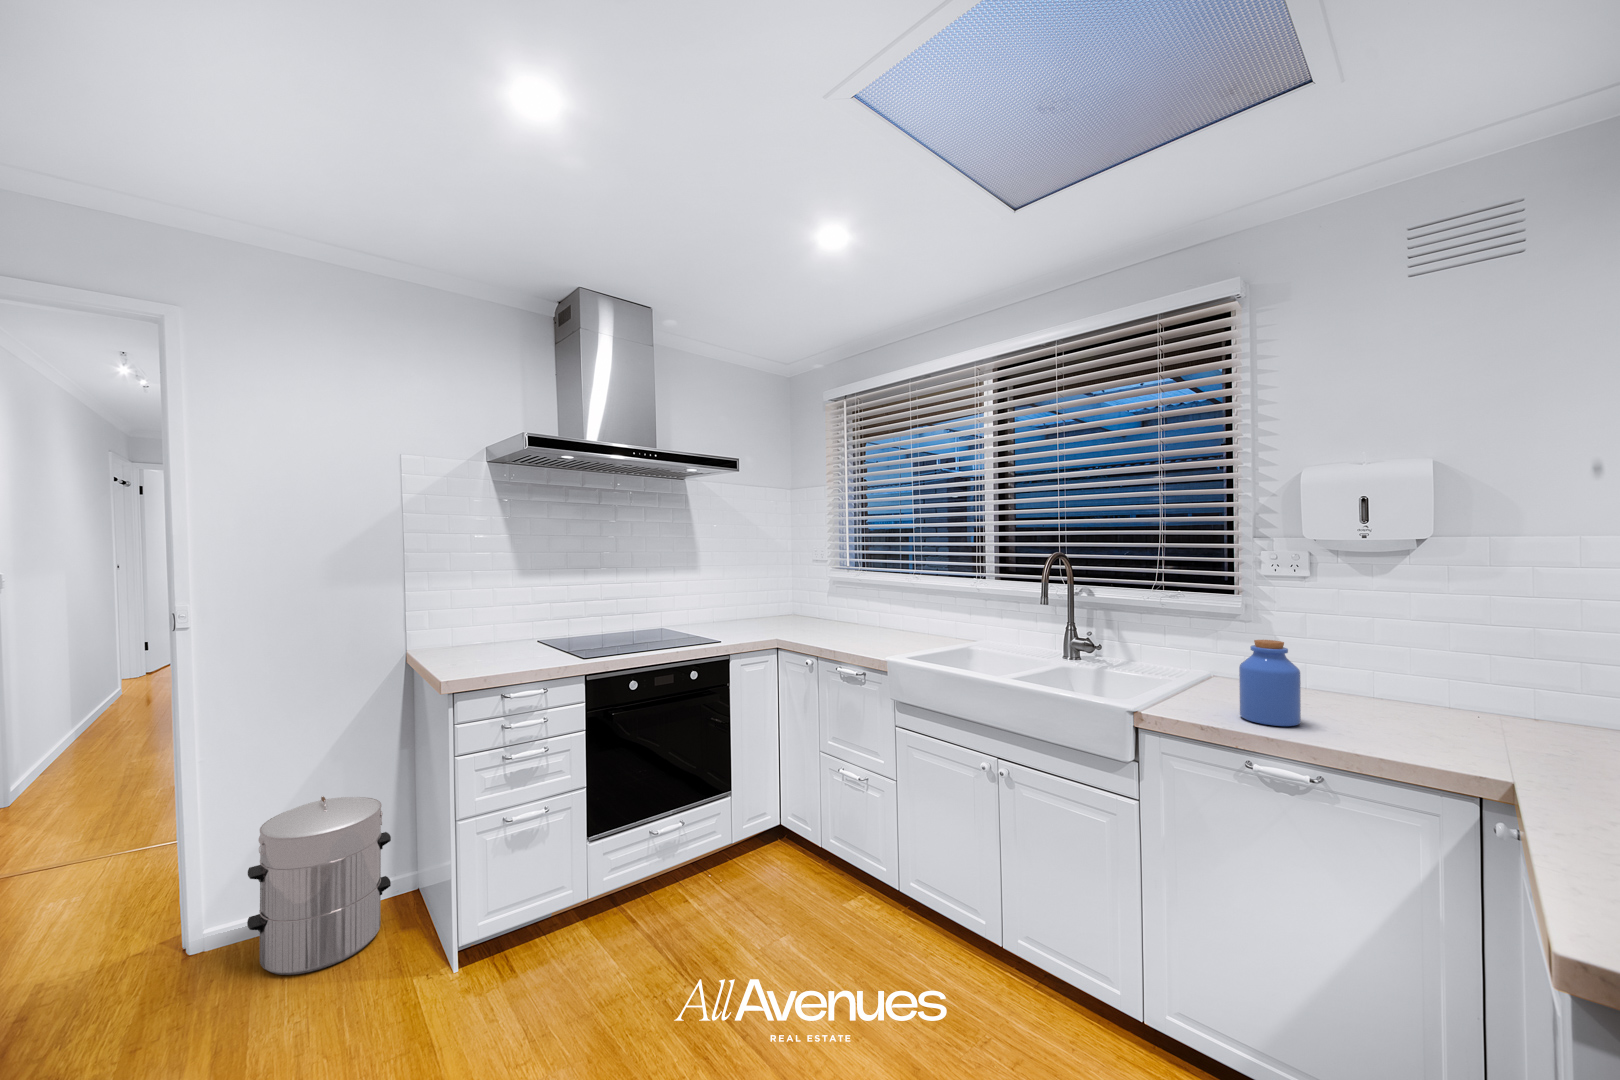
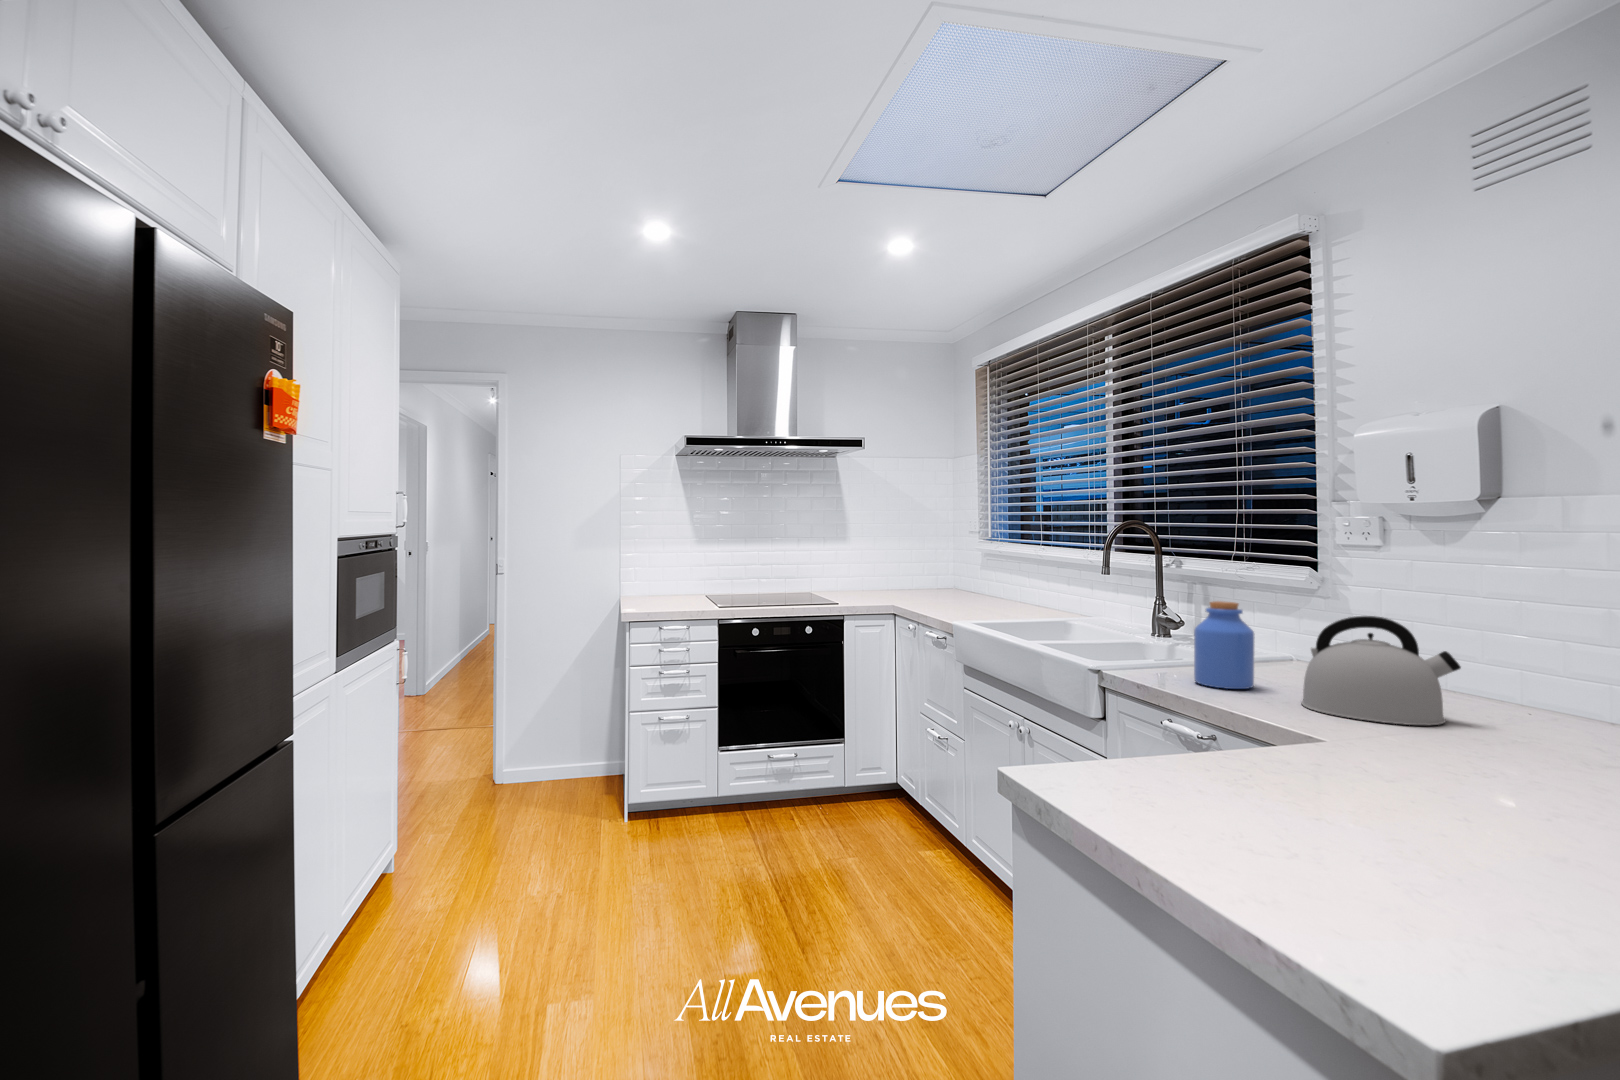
kettle: none [1362,654,1503,756] -> present [1301,616,1461,725]
waste bin: present [247,796,391,975] -> none [520,690,602,801]

